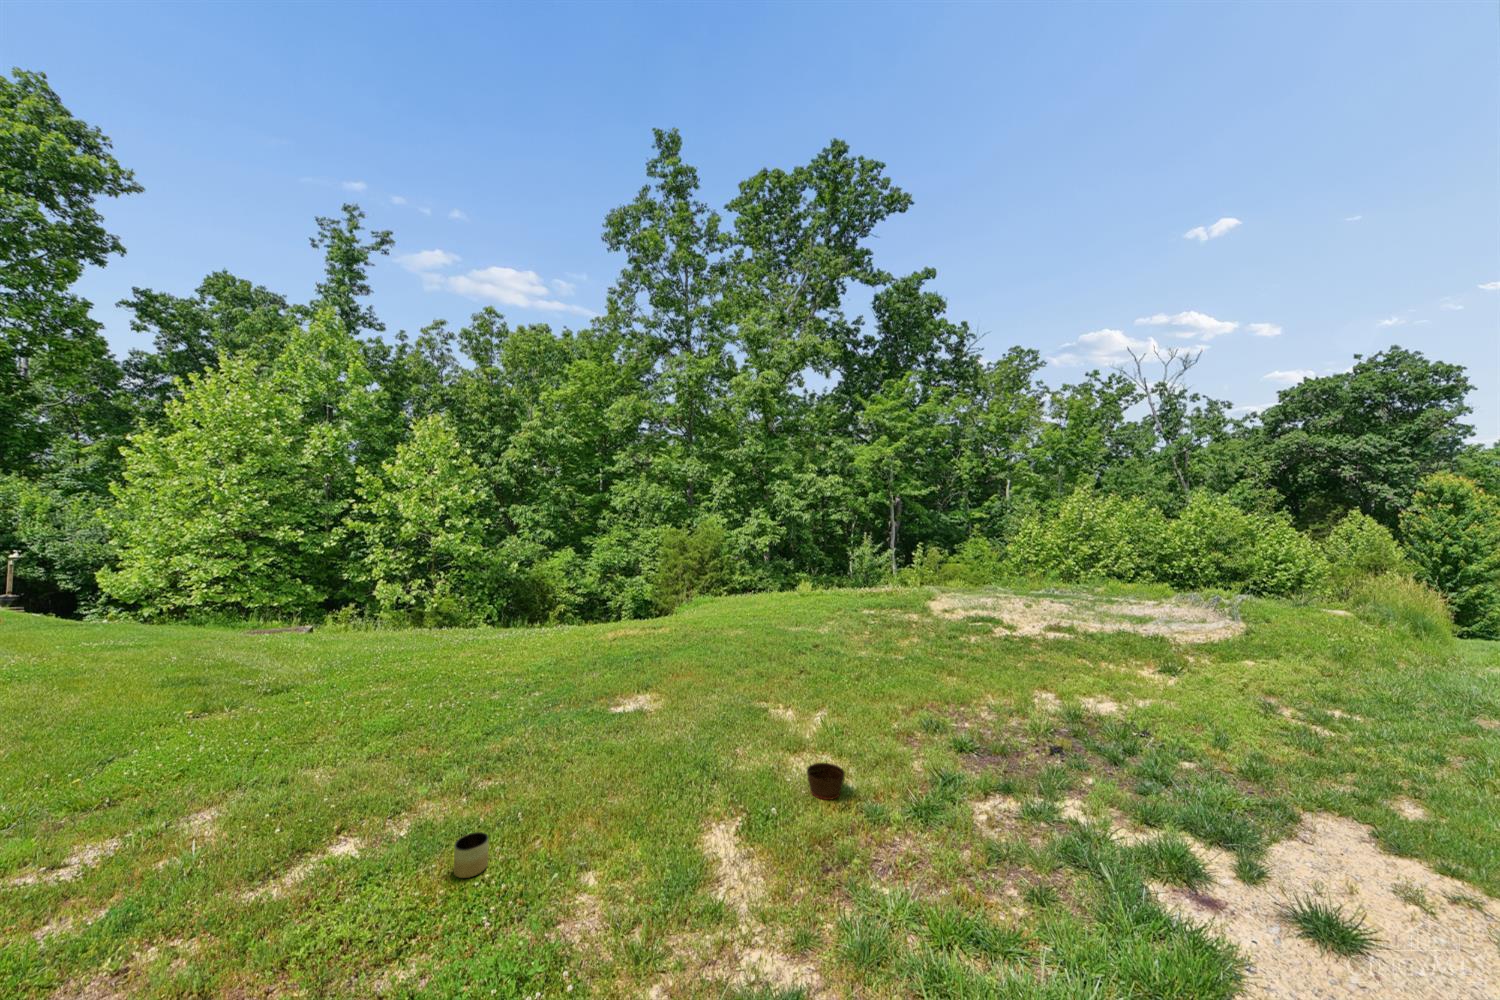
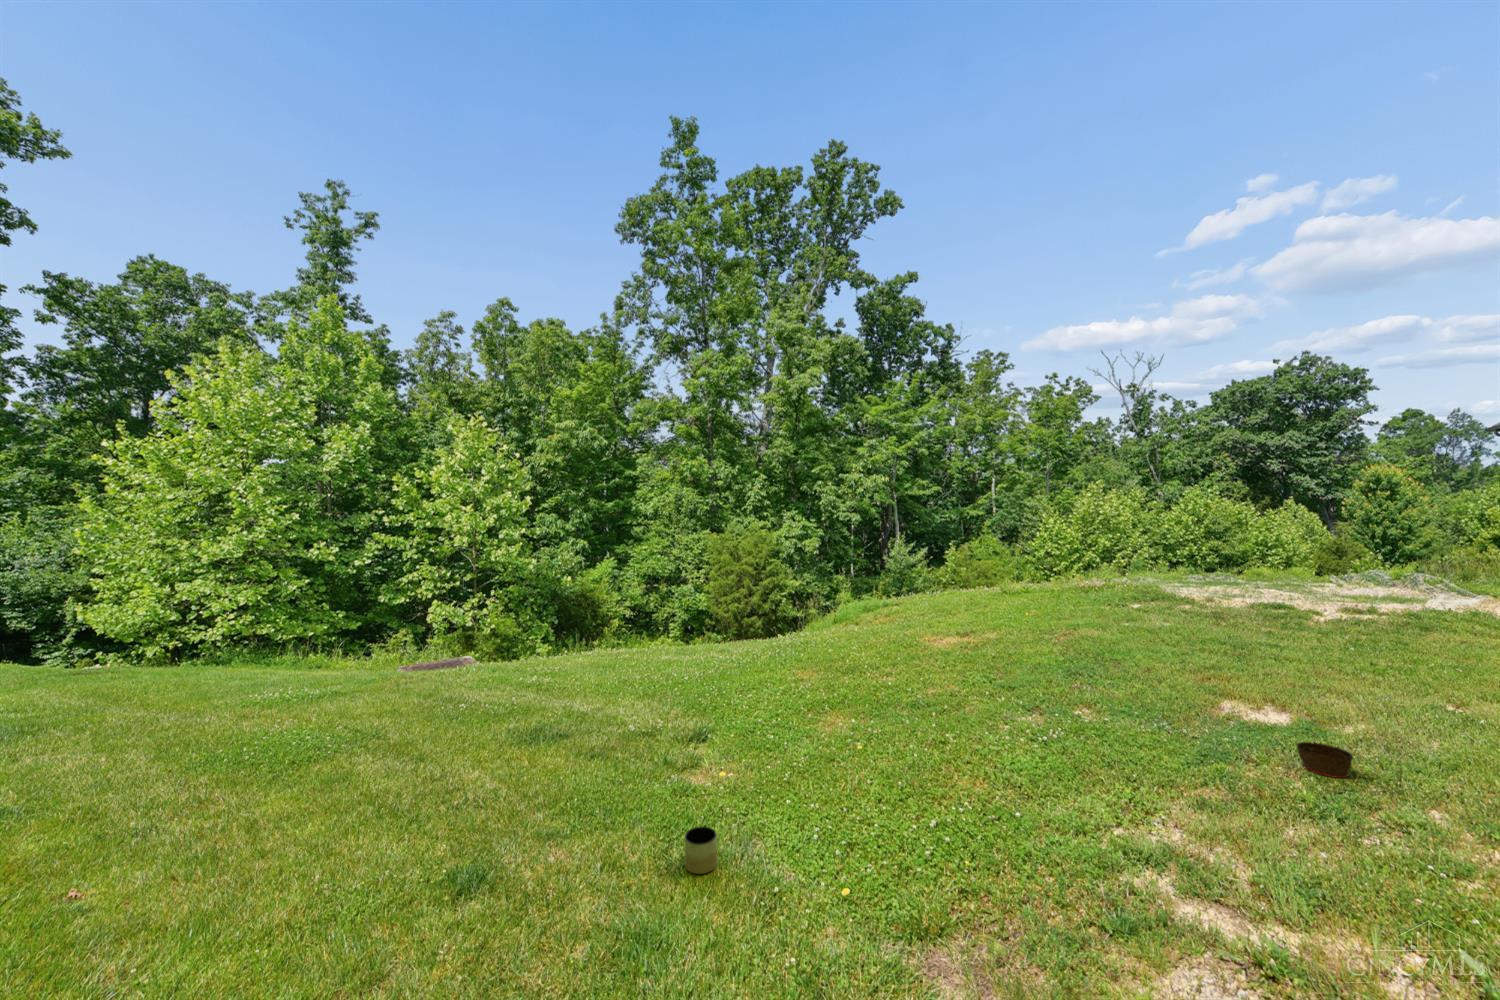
planter: present [453,832,488,878] -> present [685,826,717,874]

